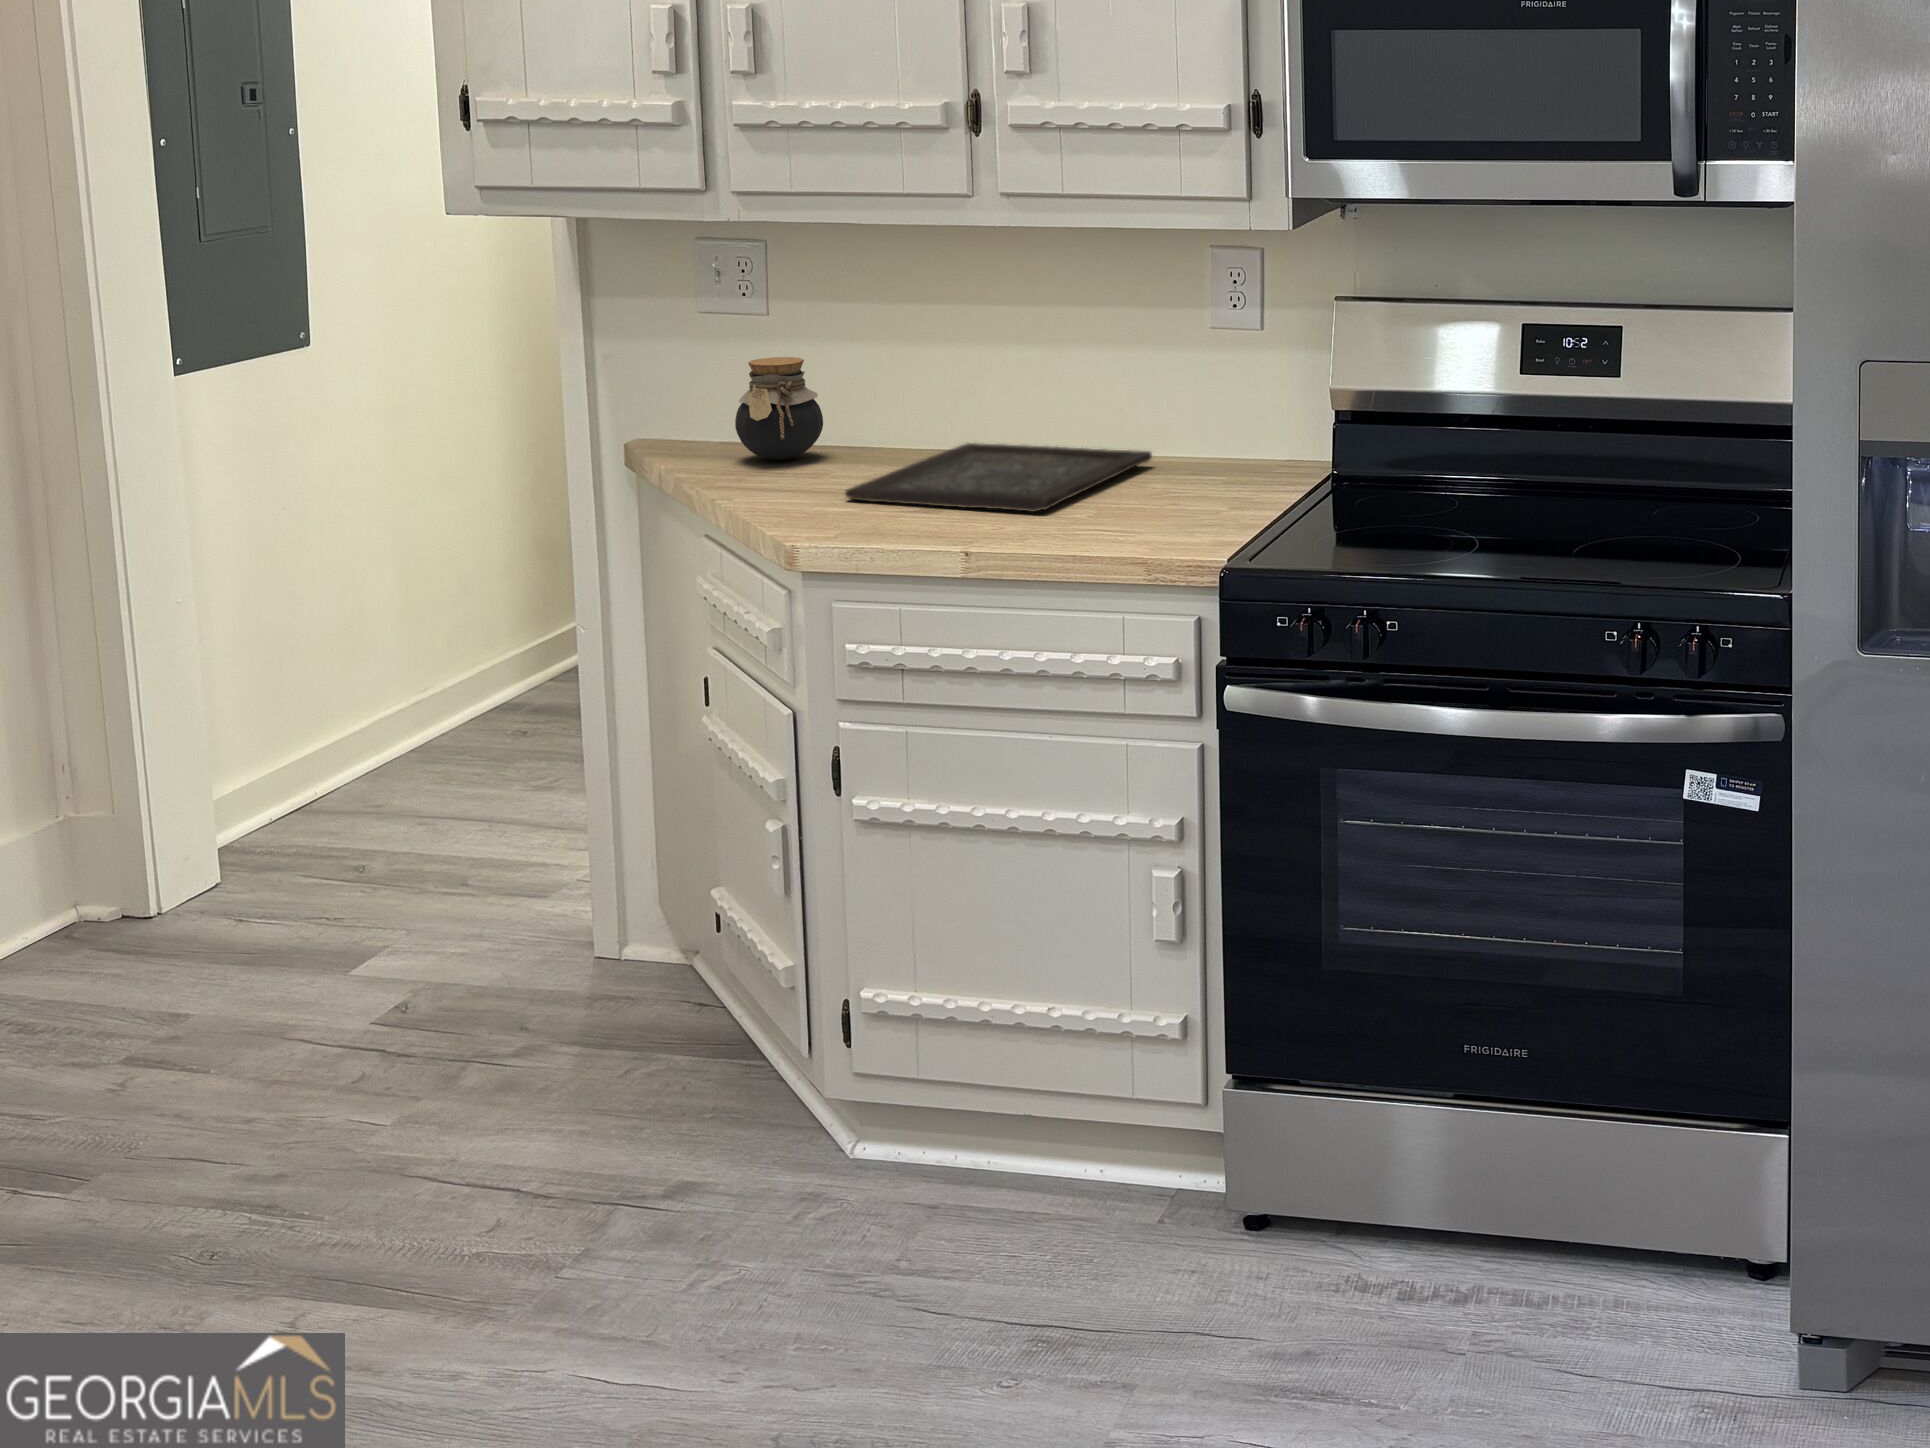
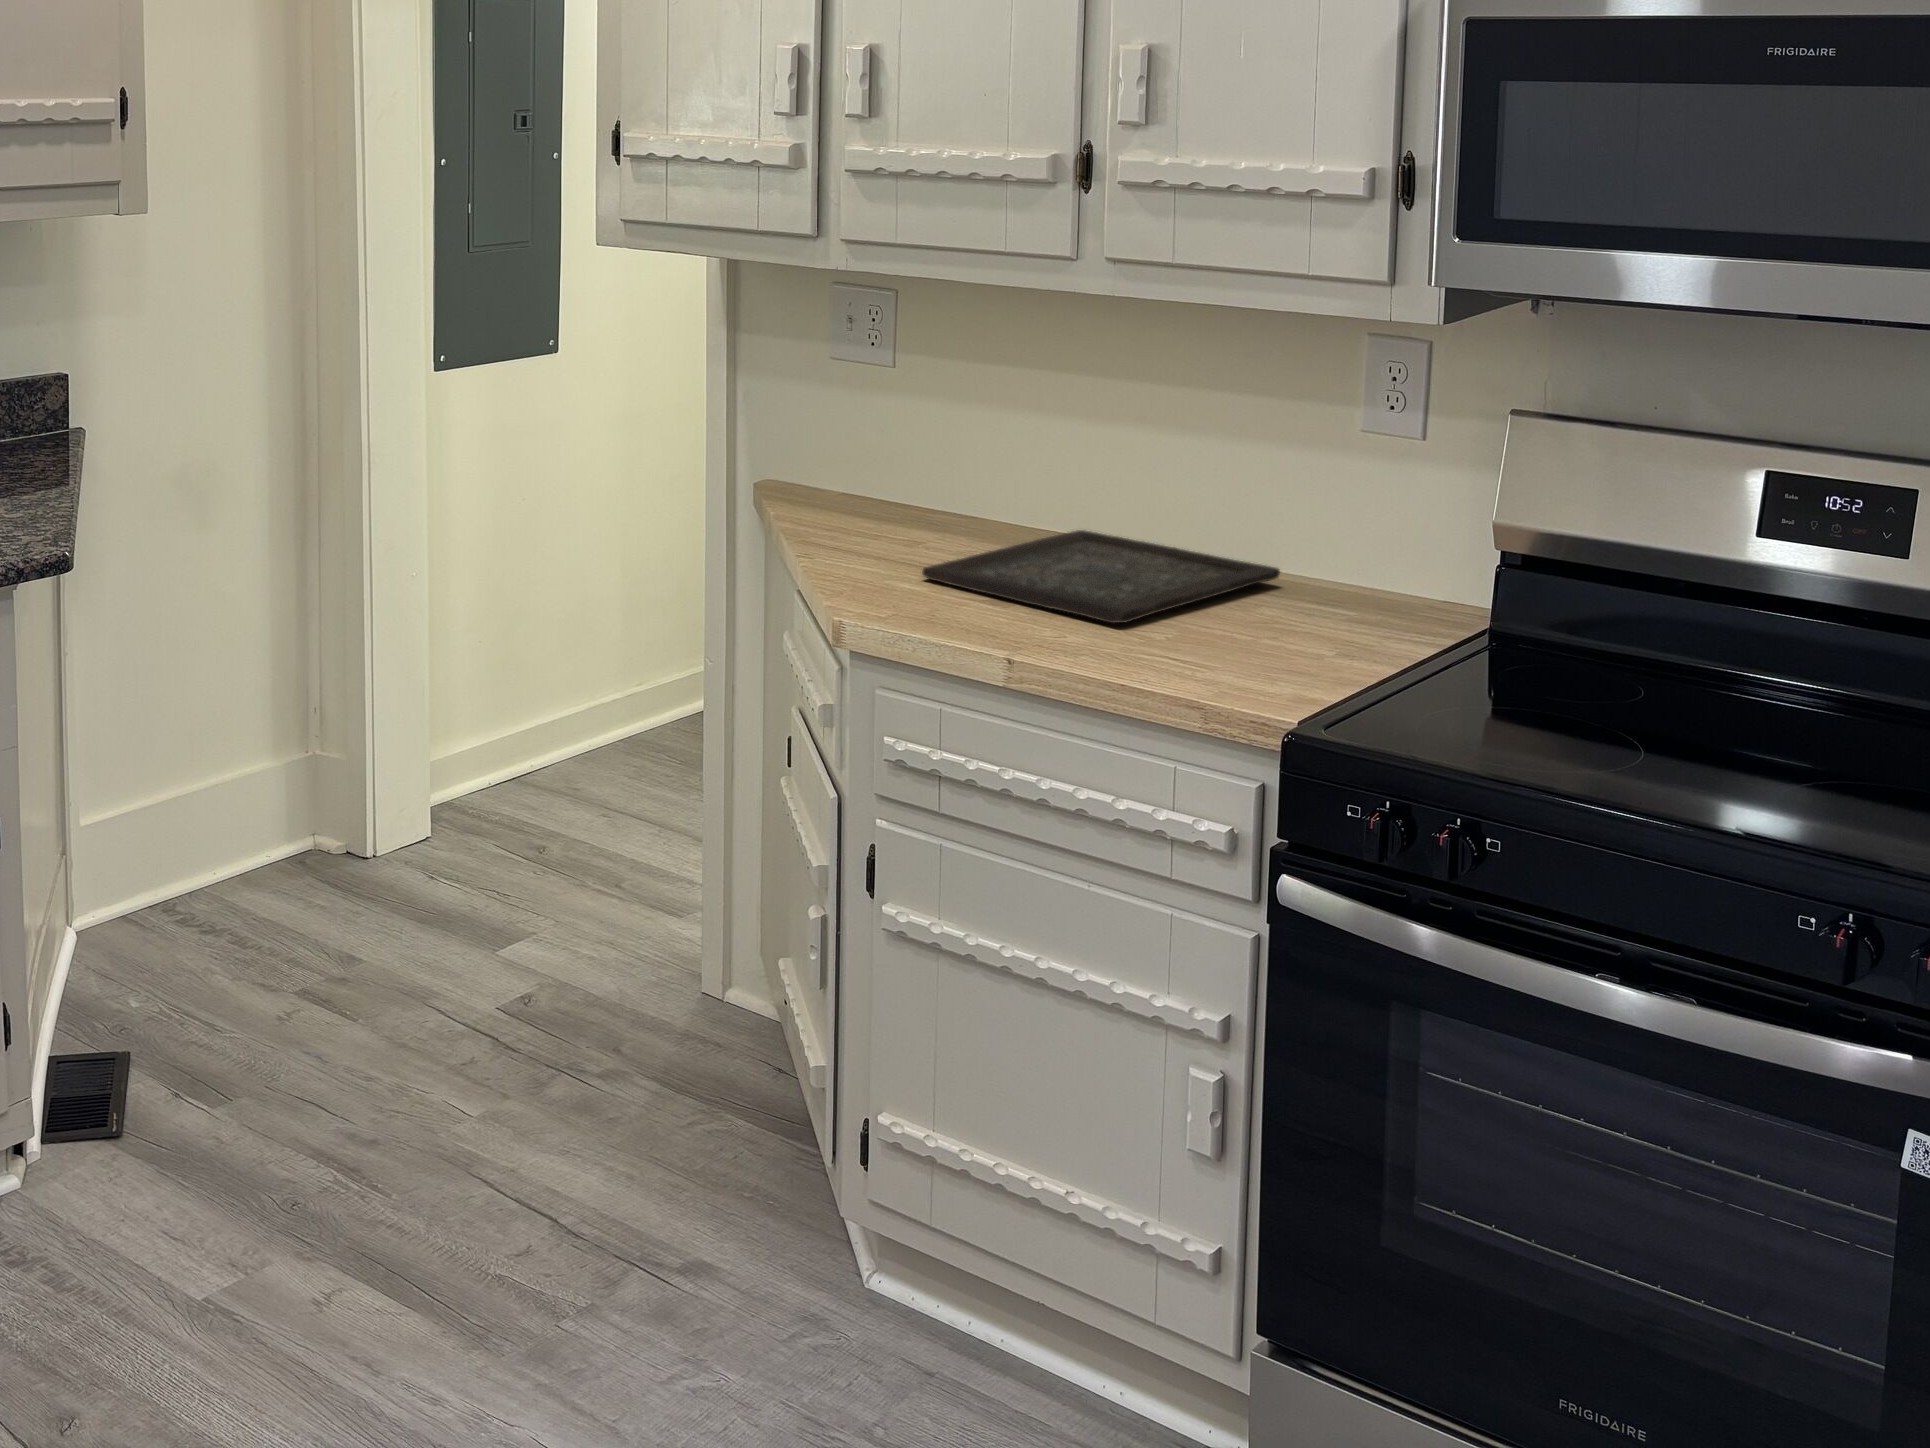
jar: present [735,357,823,460] -> none [845,413,933,523]

